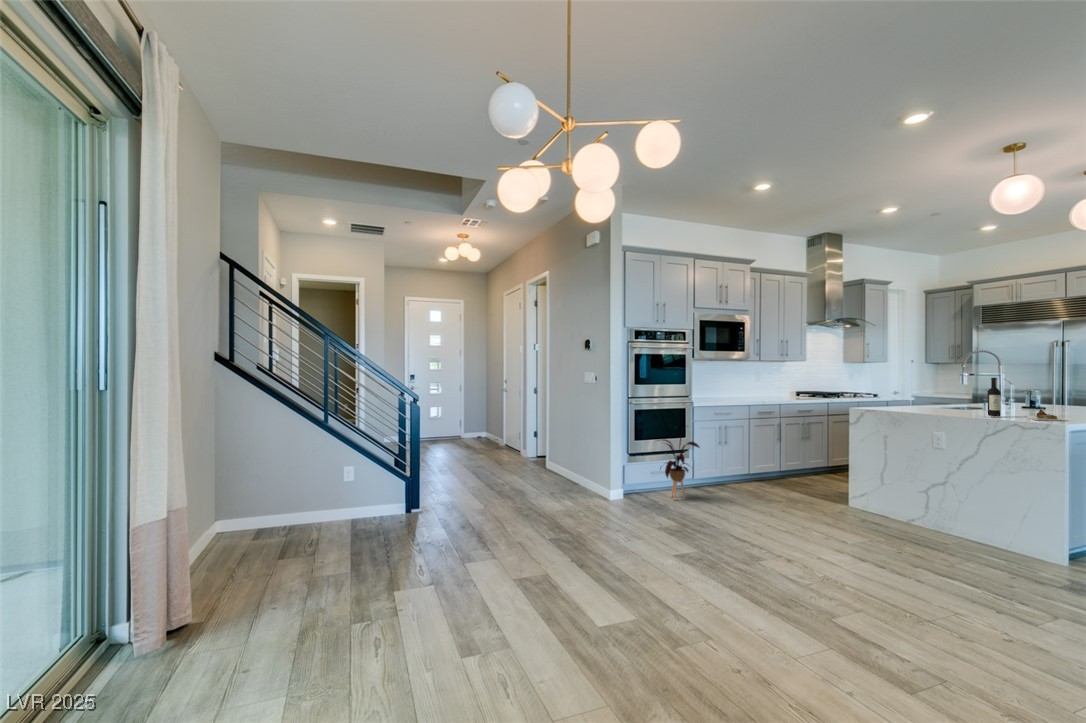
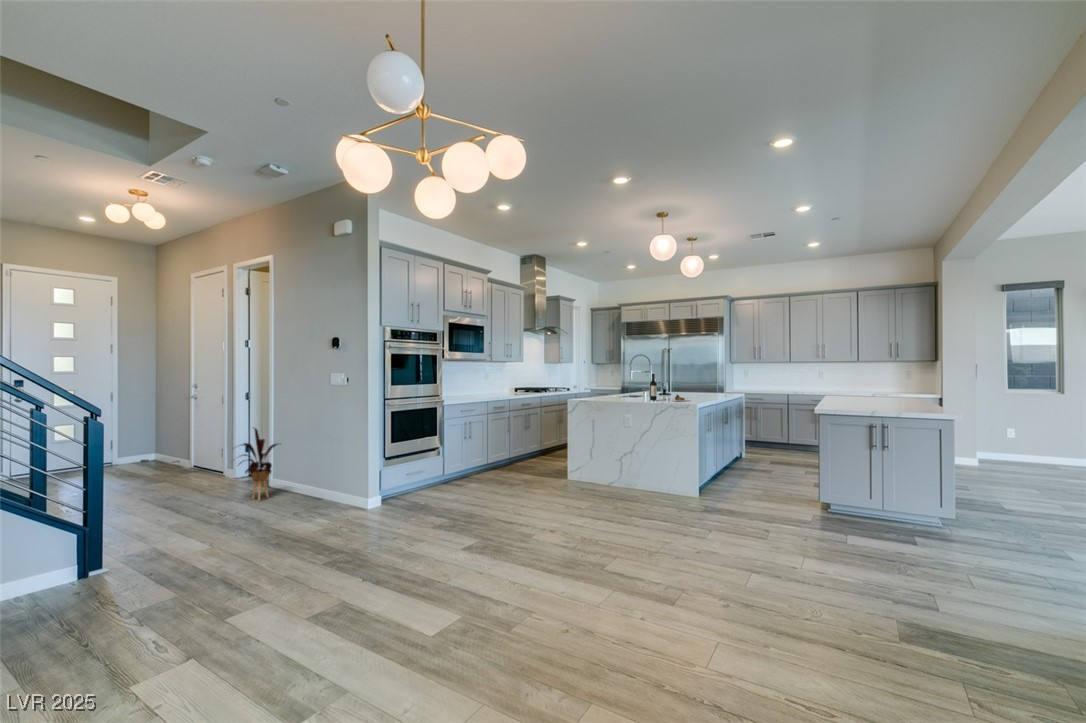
house plant: present [658,429,699,500] -> present [242,428,278,501]

